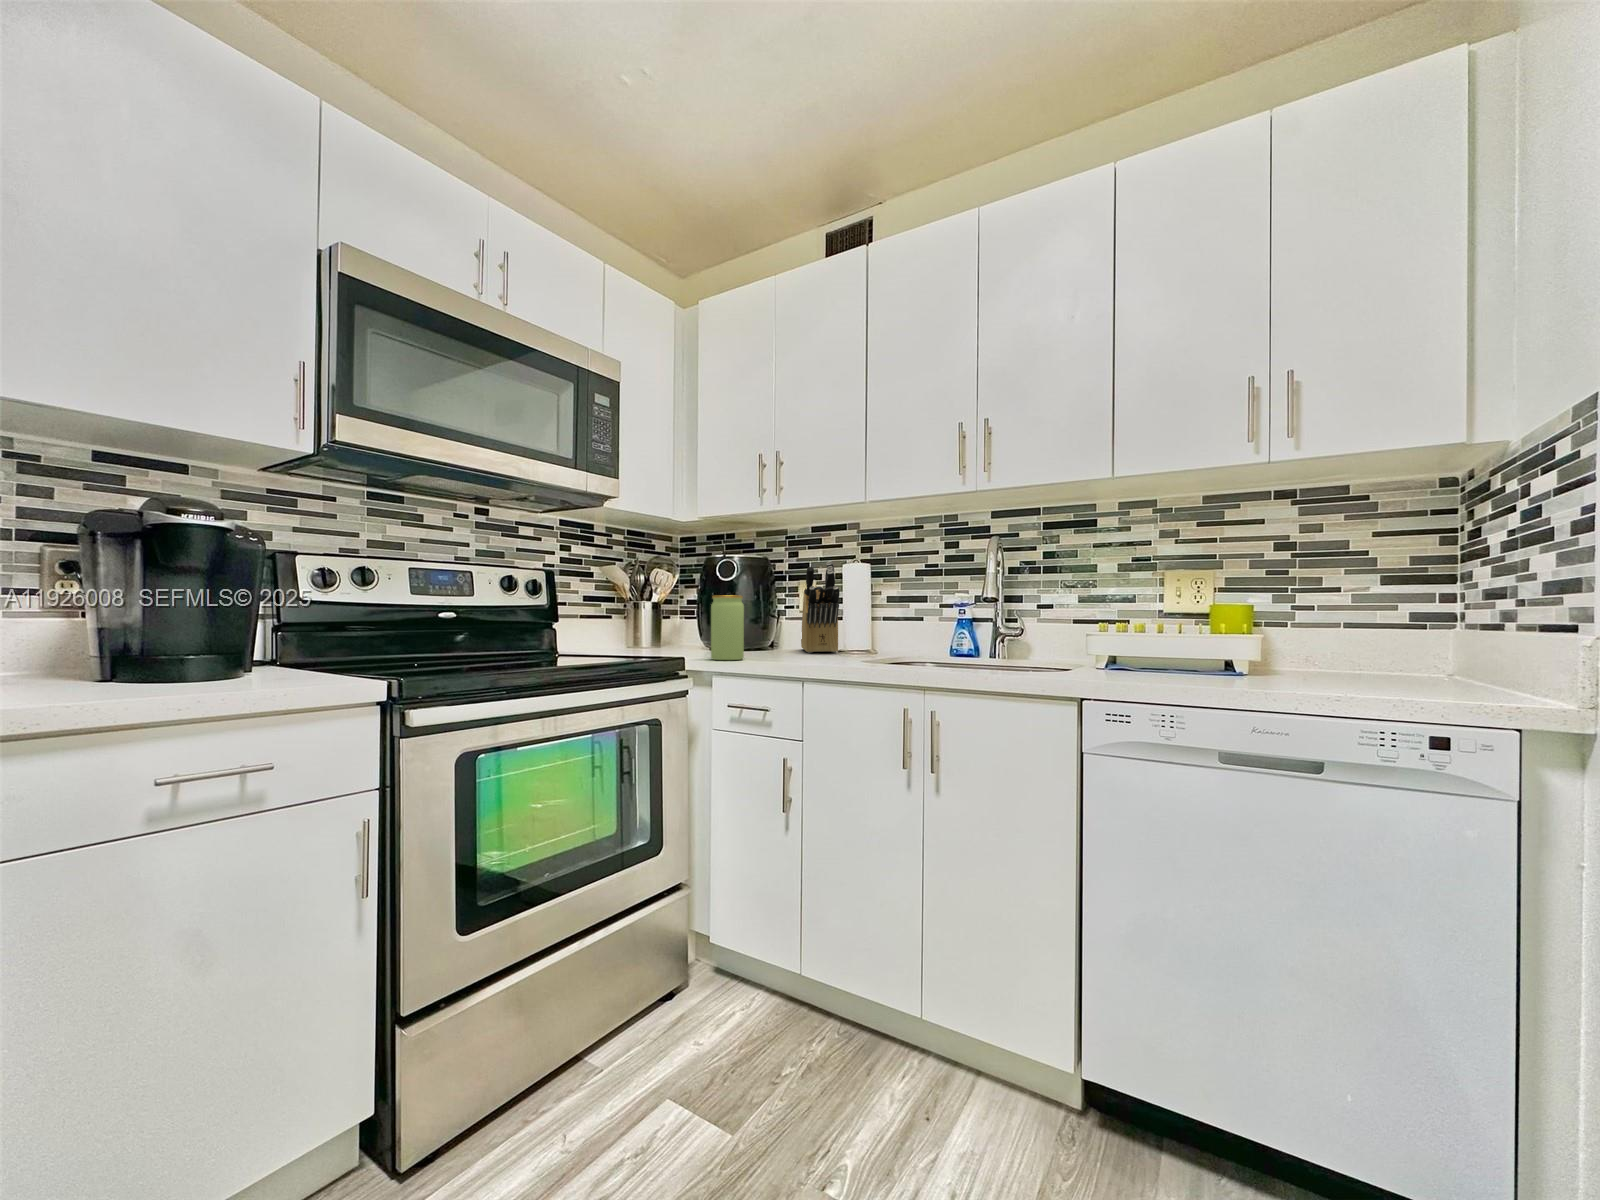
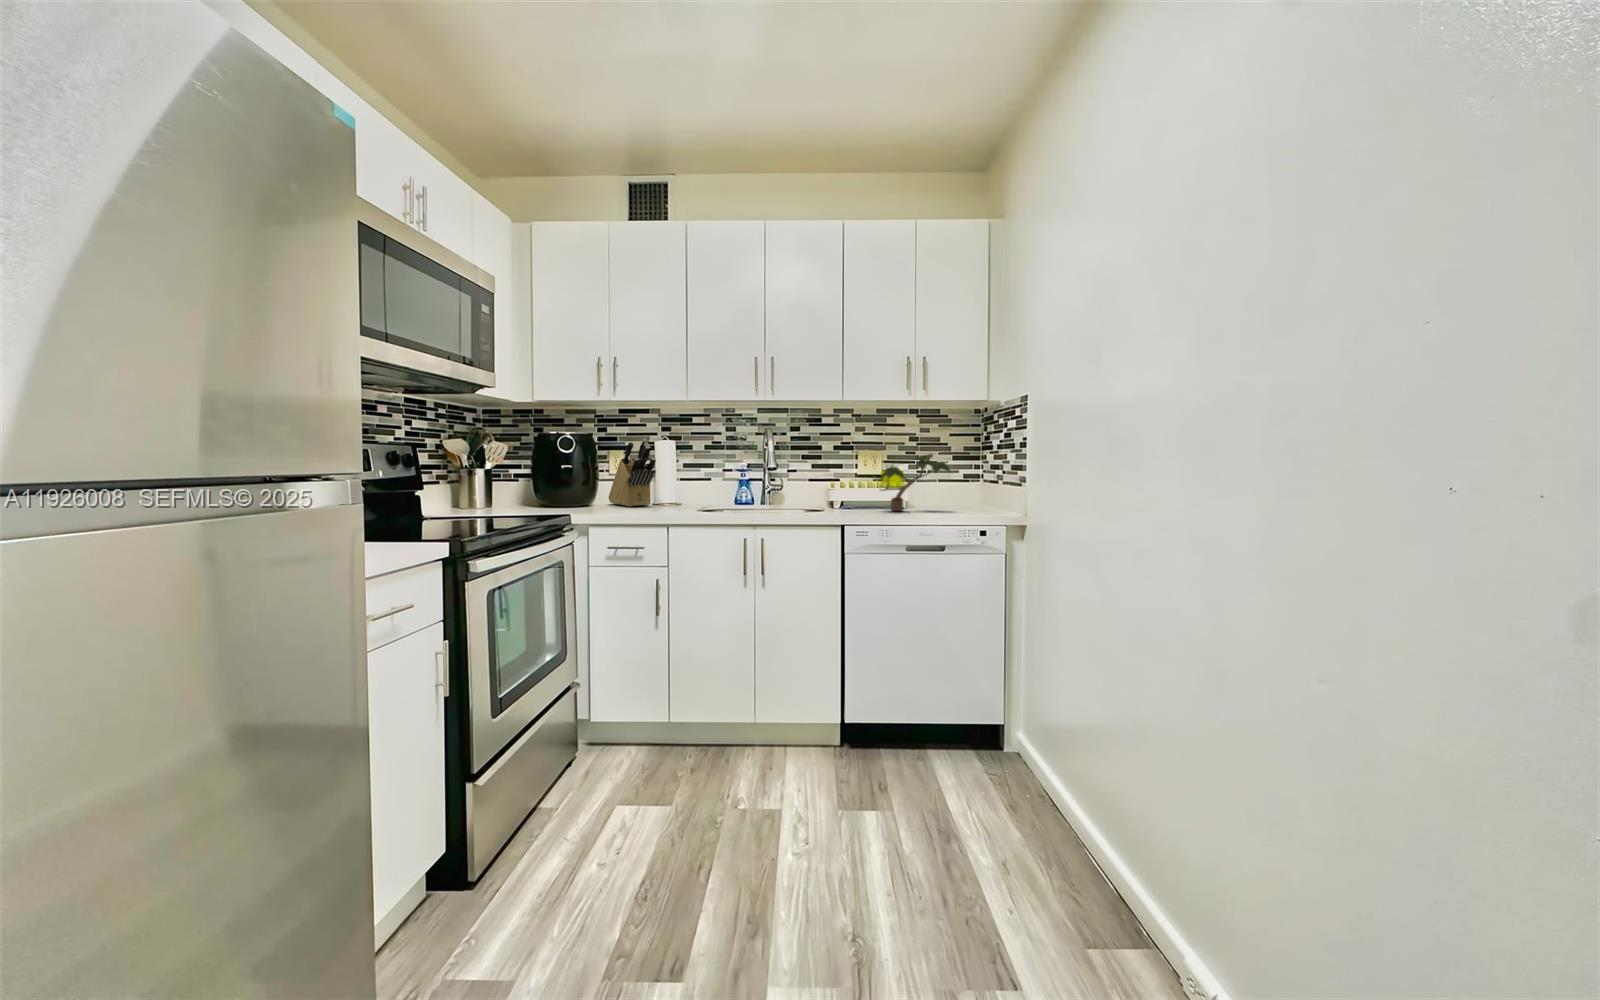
potted plant: none [1165,560,1374,679] -> present [881,454,950,511]
jar: present [711,595,744,660] -> none [583,468,609,516]

